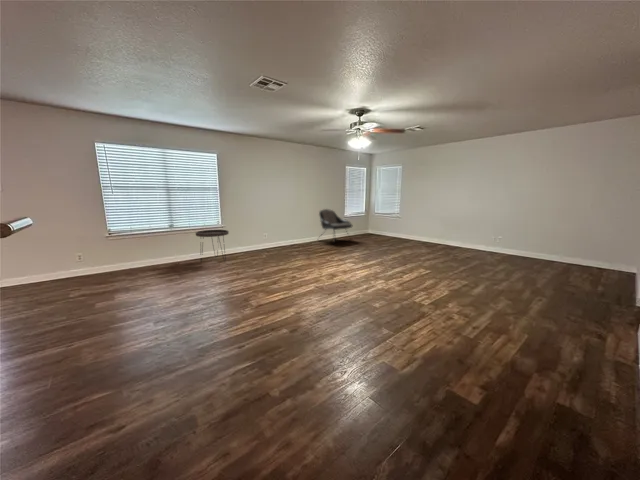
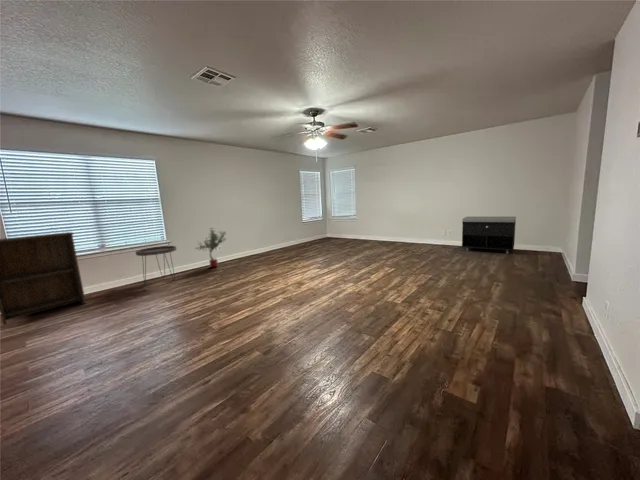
lounge chair: present [319,209,352,241] -> none [275,216,311,251]
bookshelf: none [87,212,156,282] -> present [0,232,86,325]
potted tree: none [244,216,272,252] -> present [197,230,225,267]
storage bench: none [512,224,582,268] -> present [462,216,516,253]

